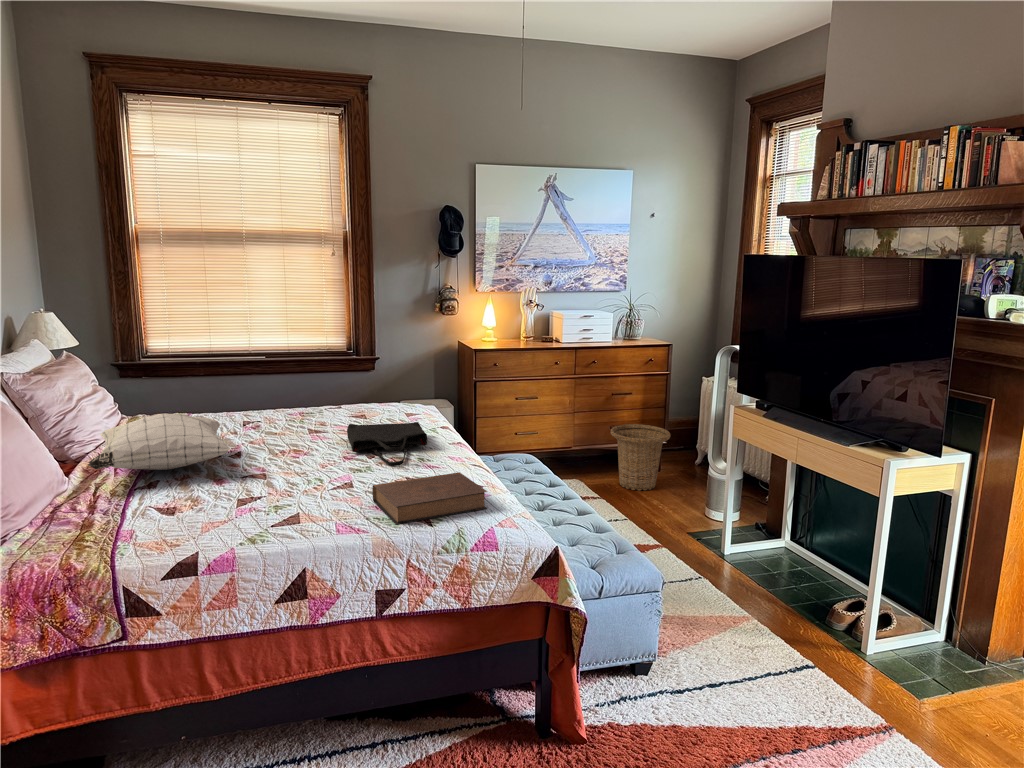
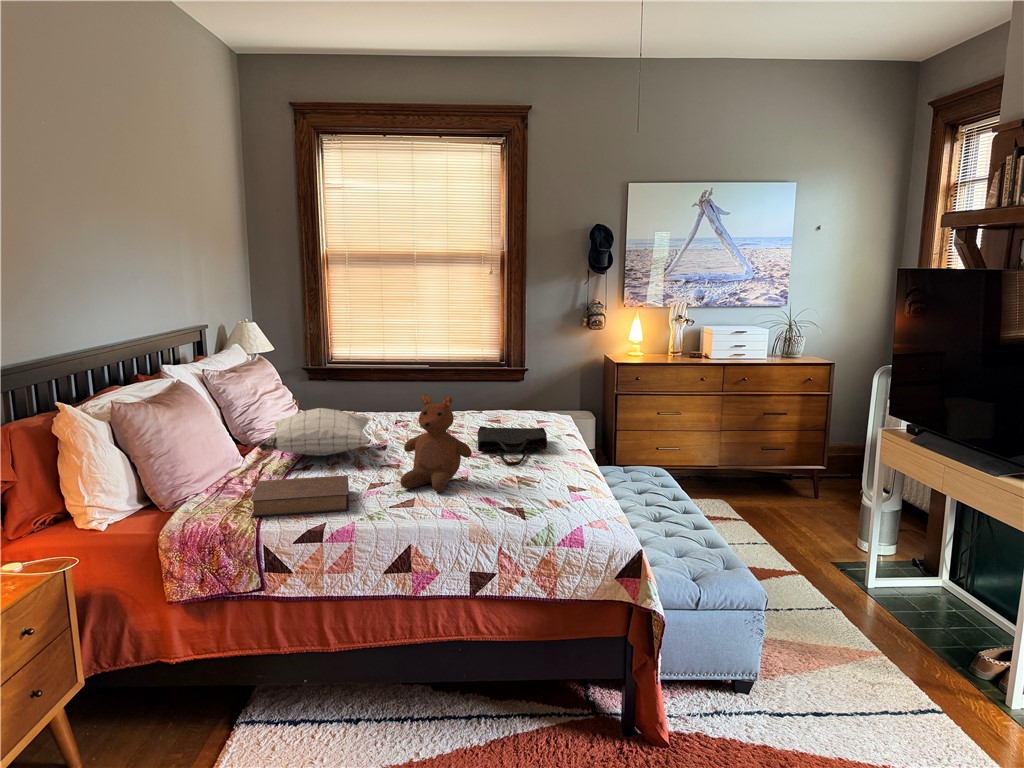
teddy bear: none [276,394,357,503] -> present [400,395,472,492]
basket: present [610,424,671,491] -> none [757,445,823,515]
book: present [372,472,487,525] -> present [250,475,349,518]

